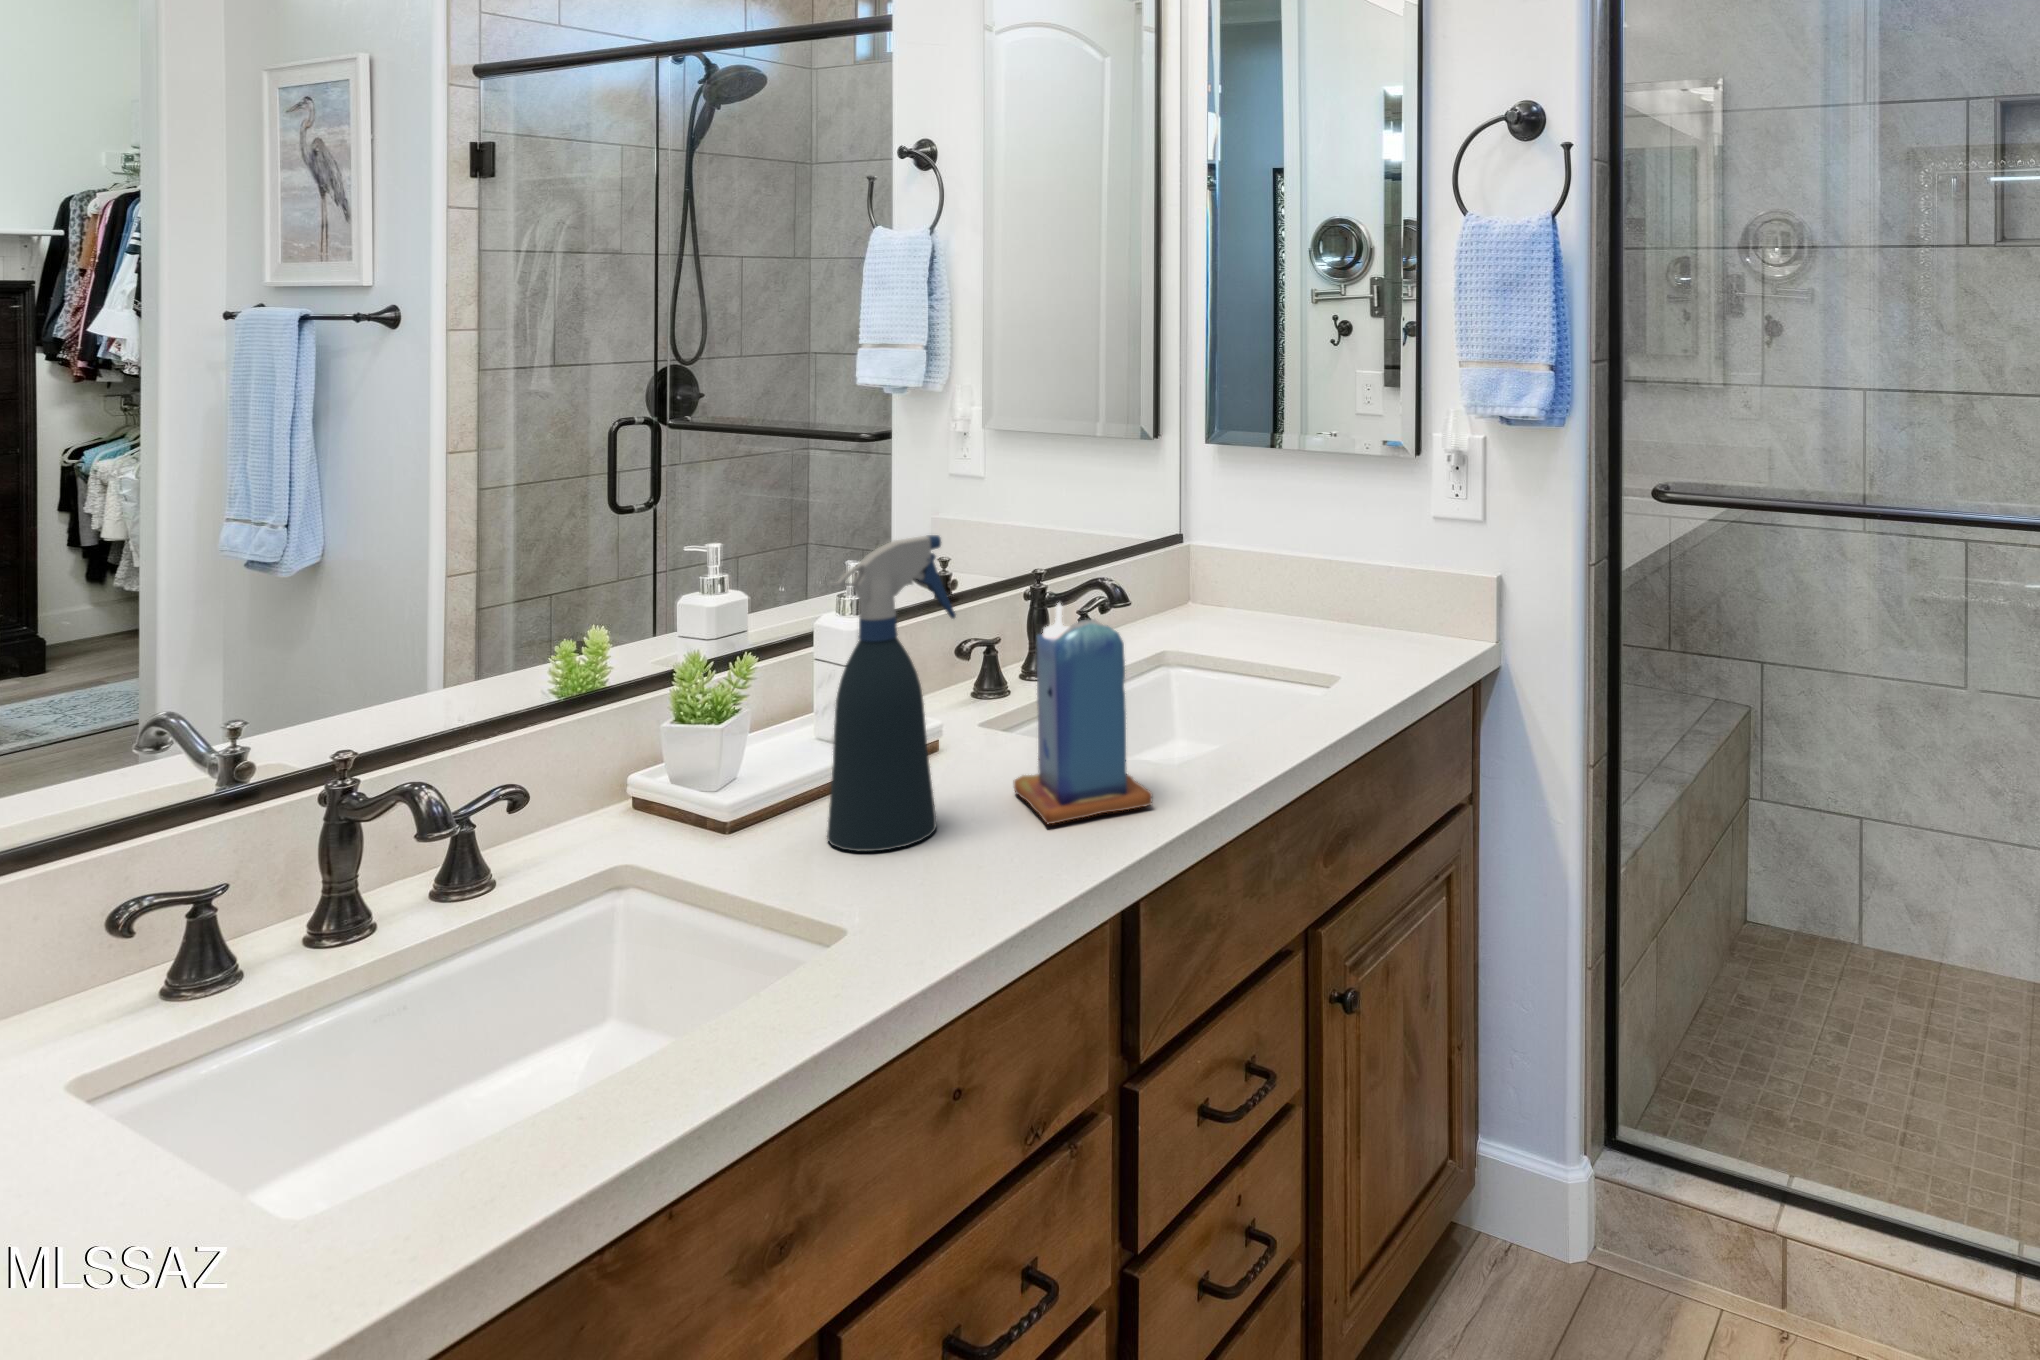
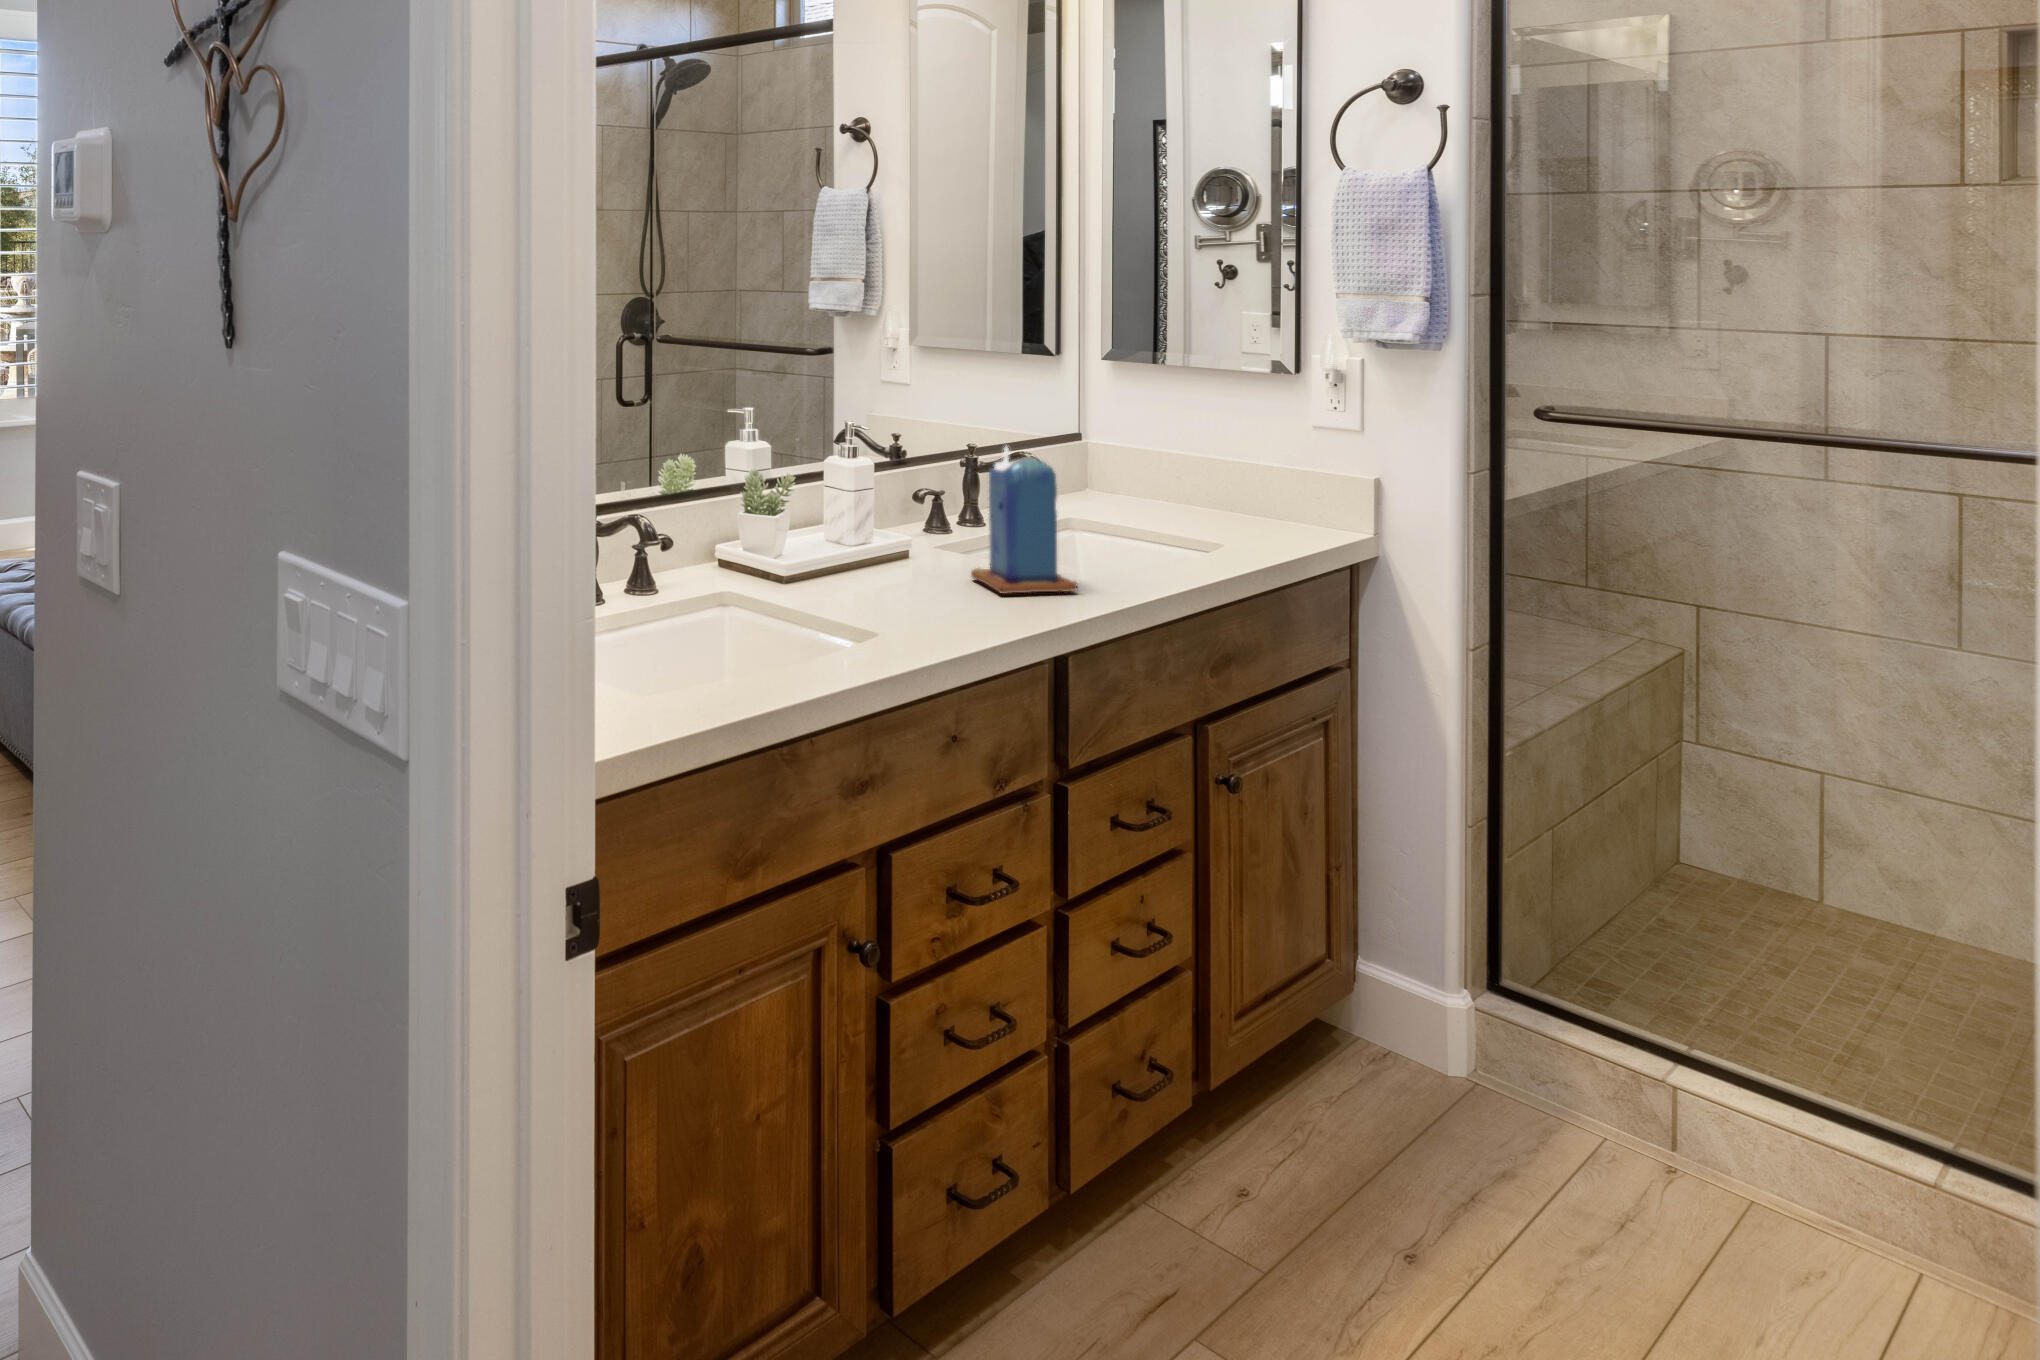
spray bottle: present [827,535,956,851] -> none [849,393,934,596]

